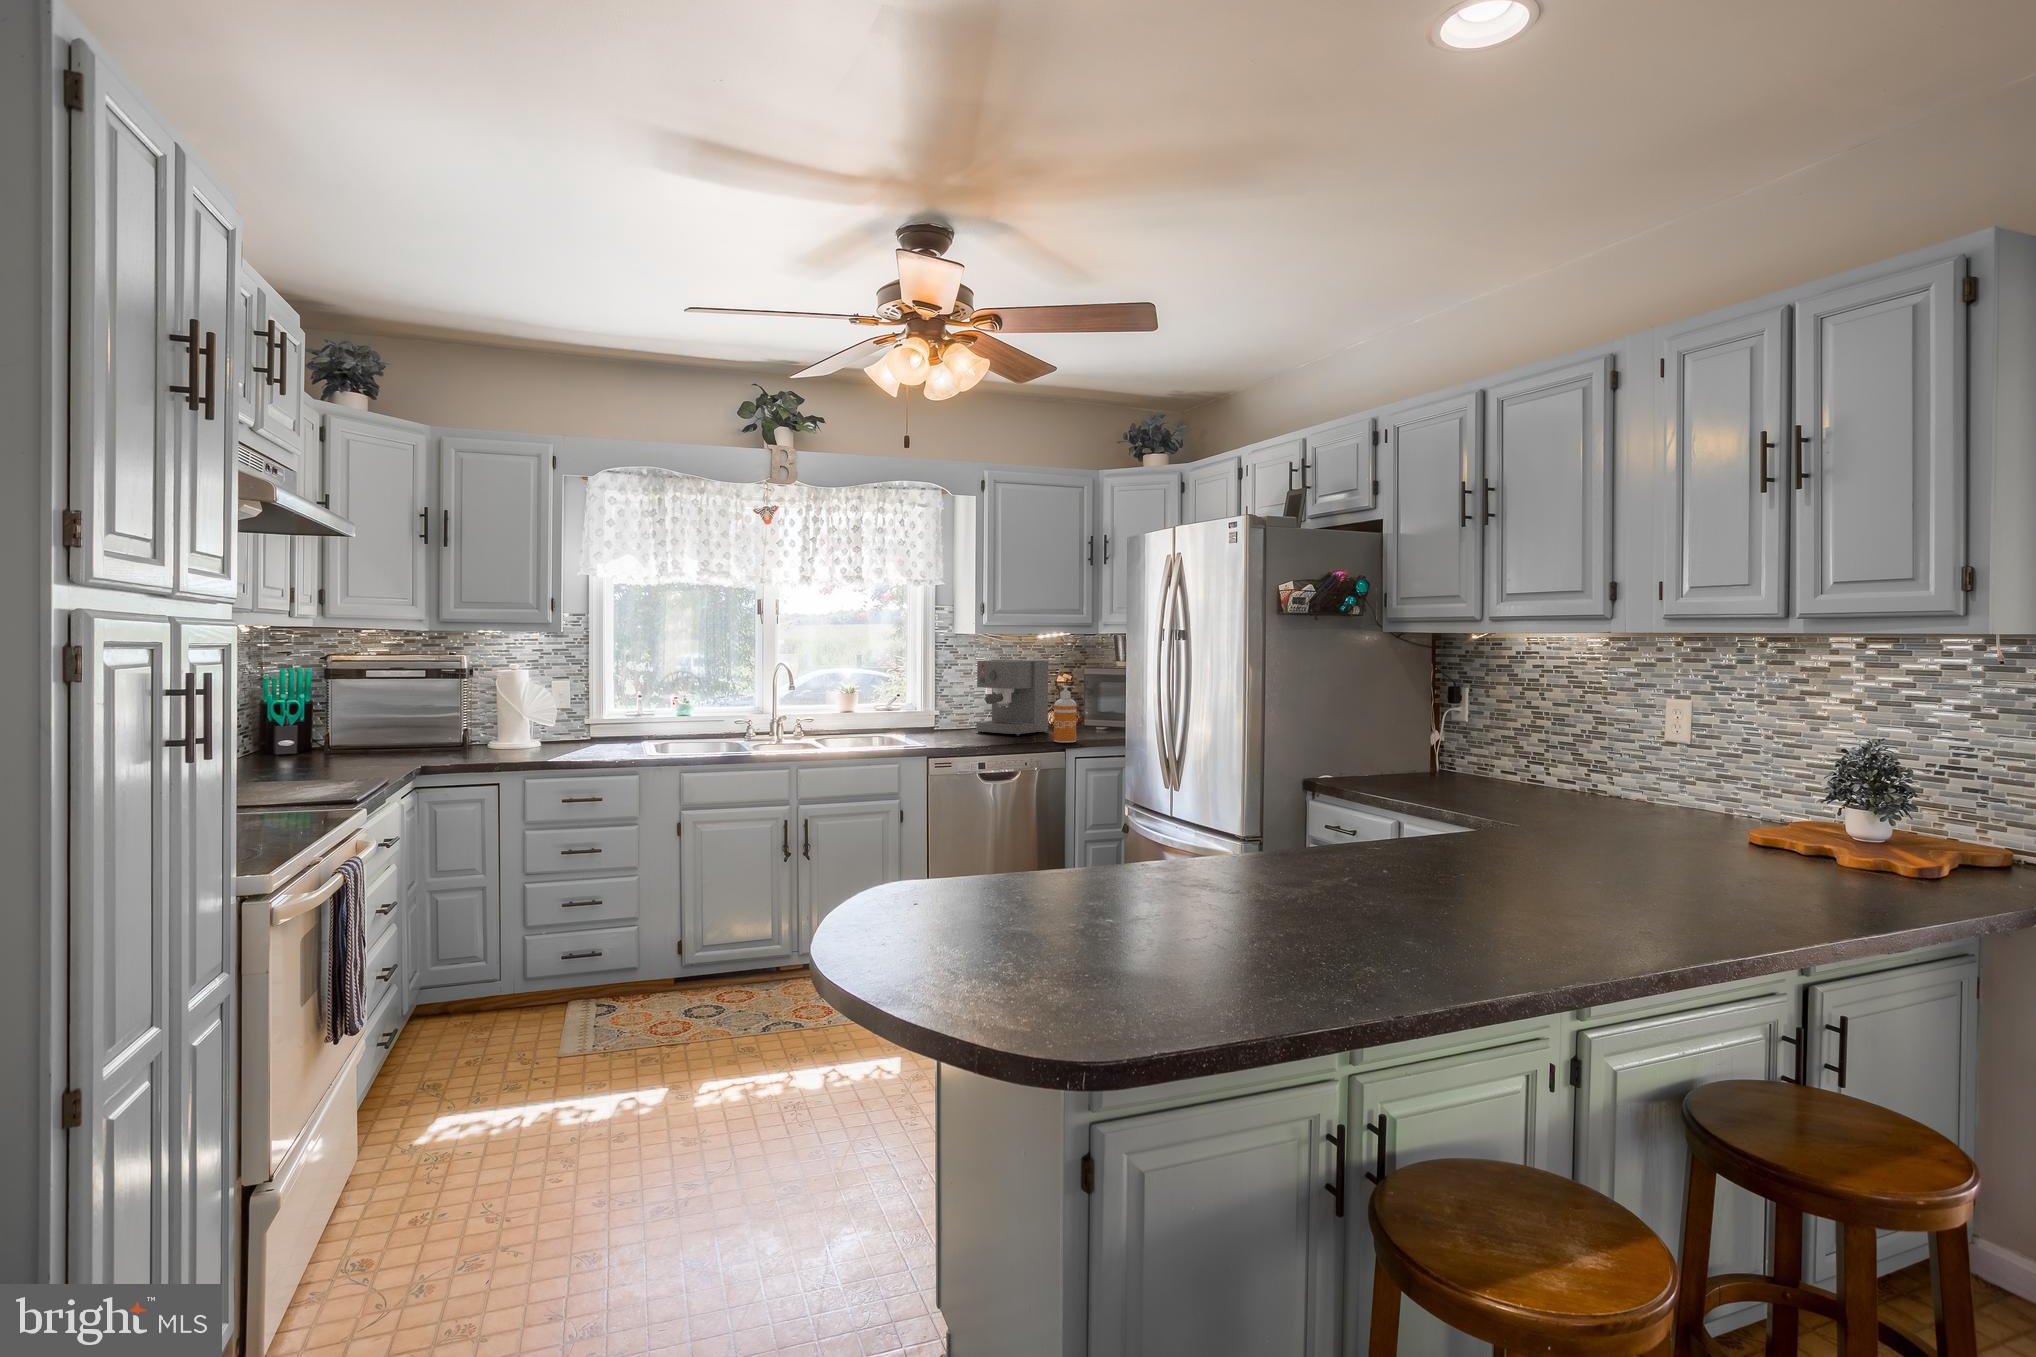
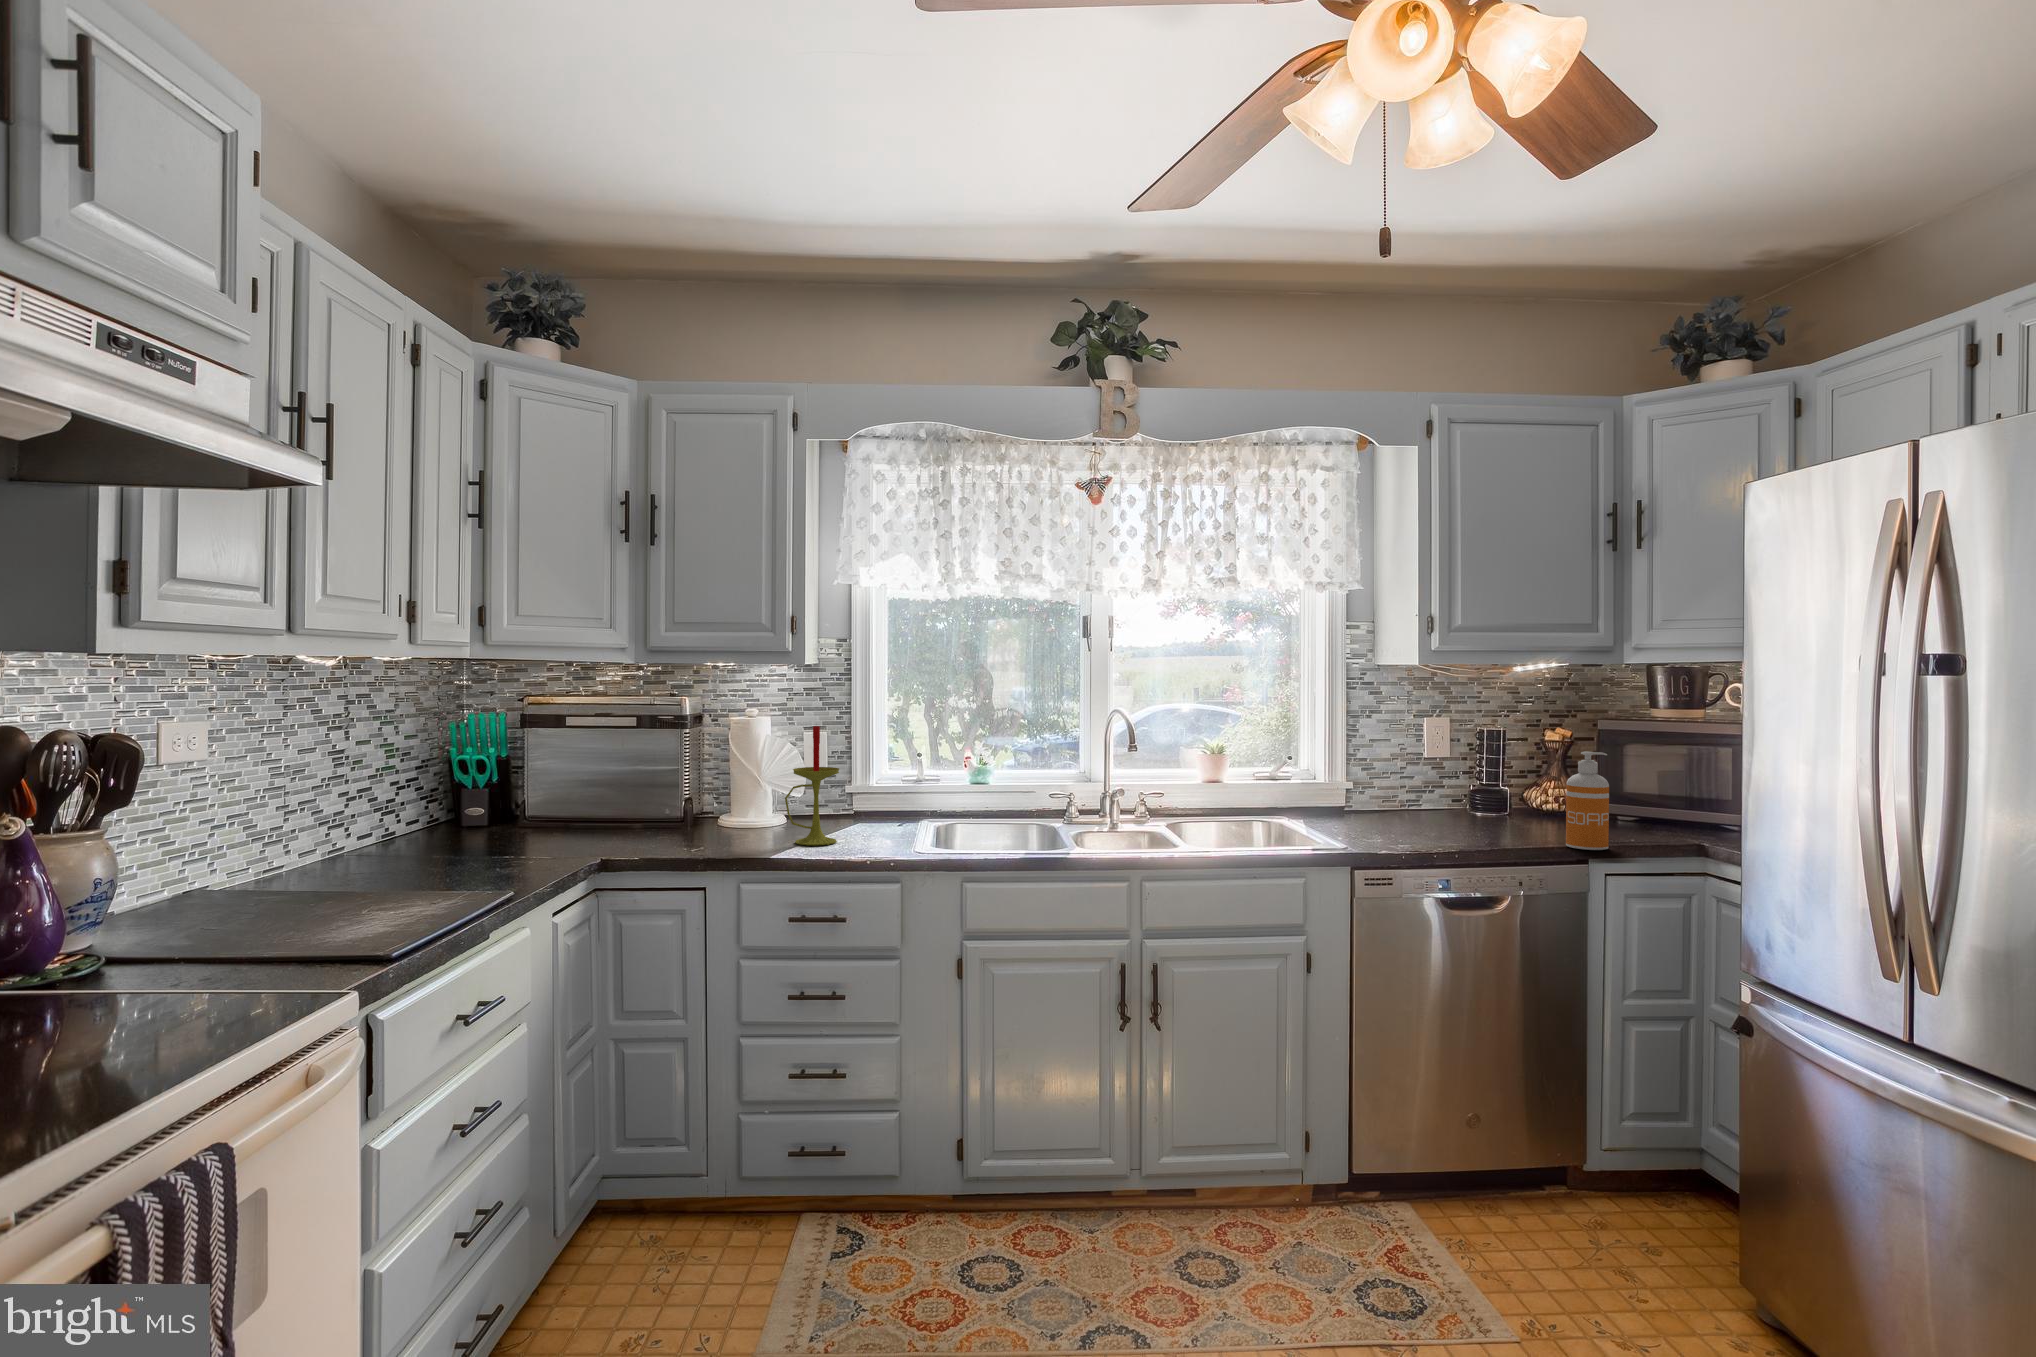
coffee maker: present [976,659,1048,736] -> none [1416,704,1541,830]
candle: none [550,672,589,756] -> present [785,726,839,845]

